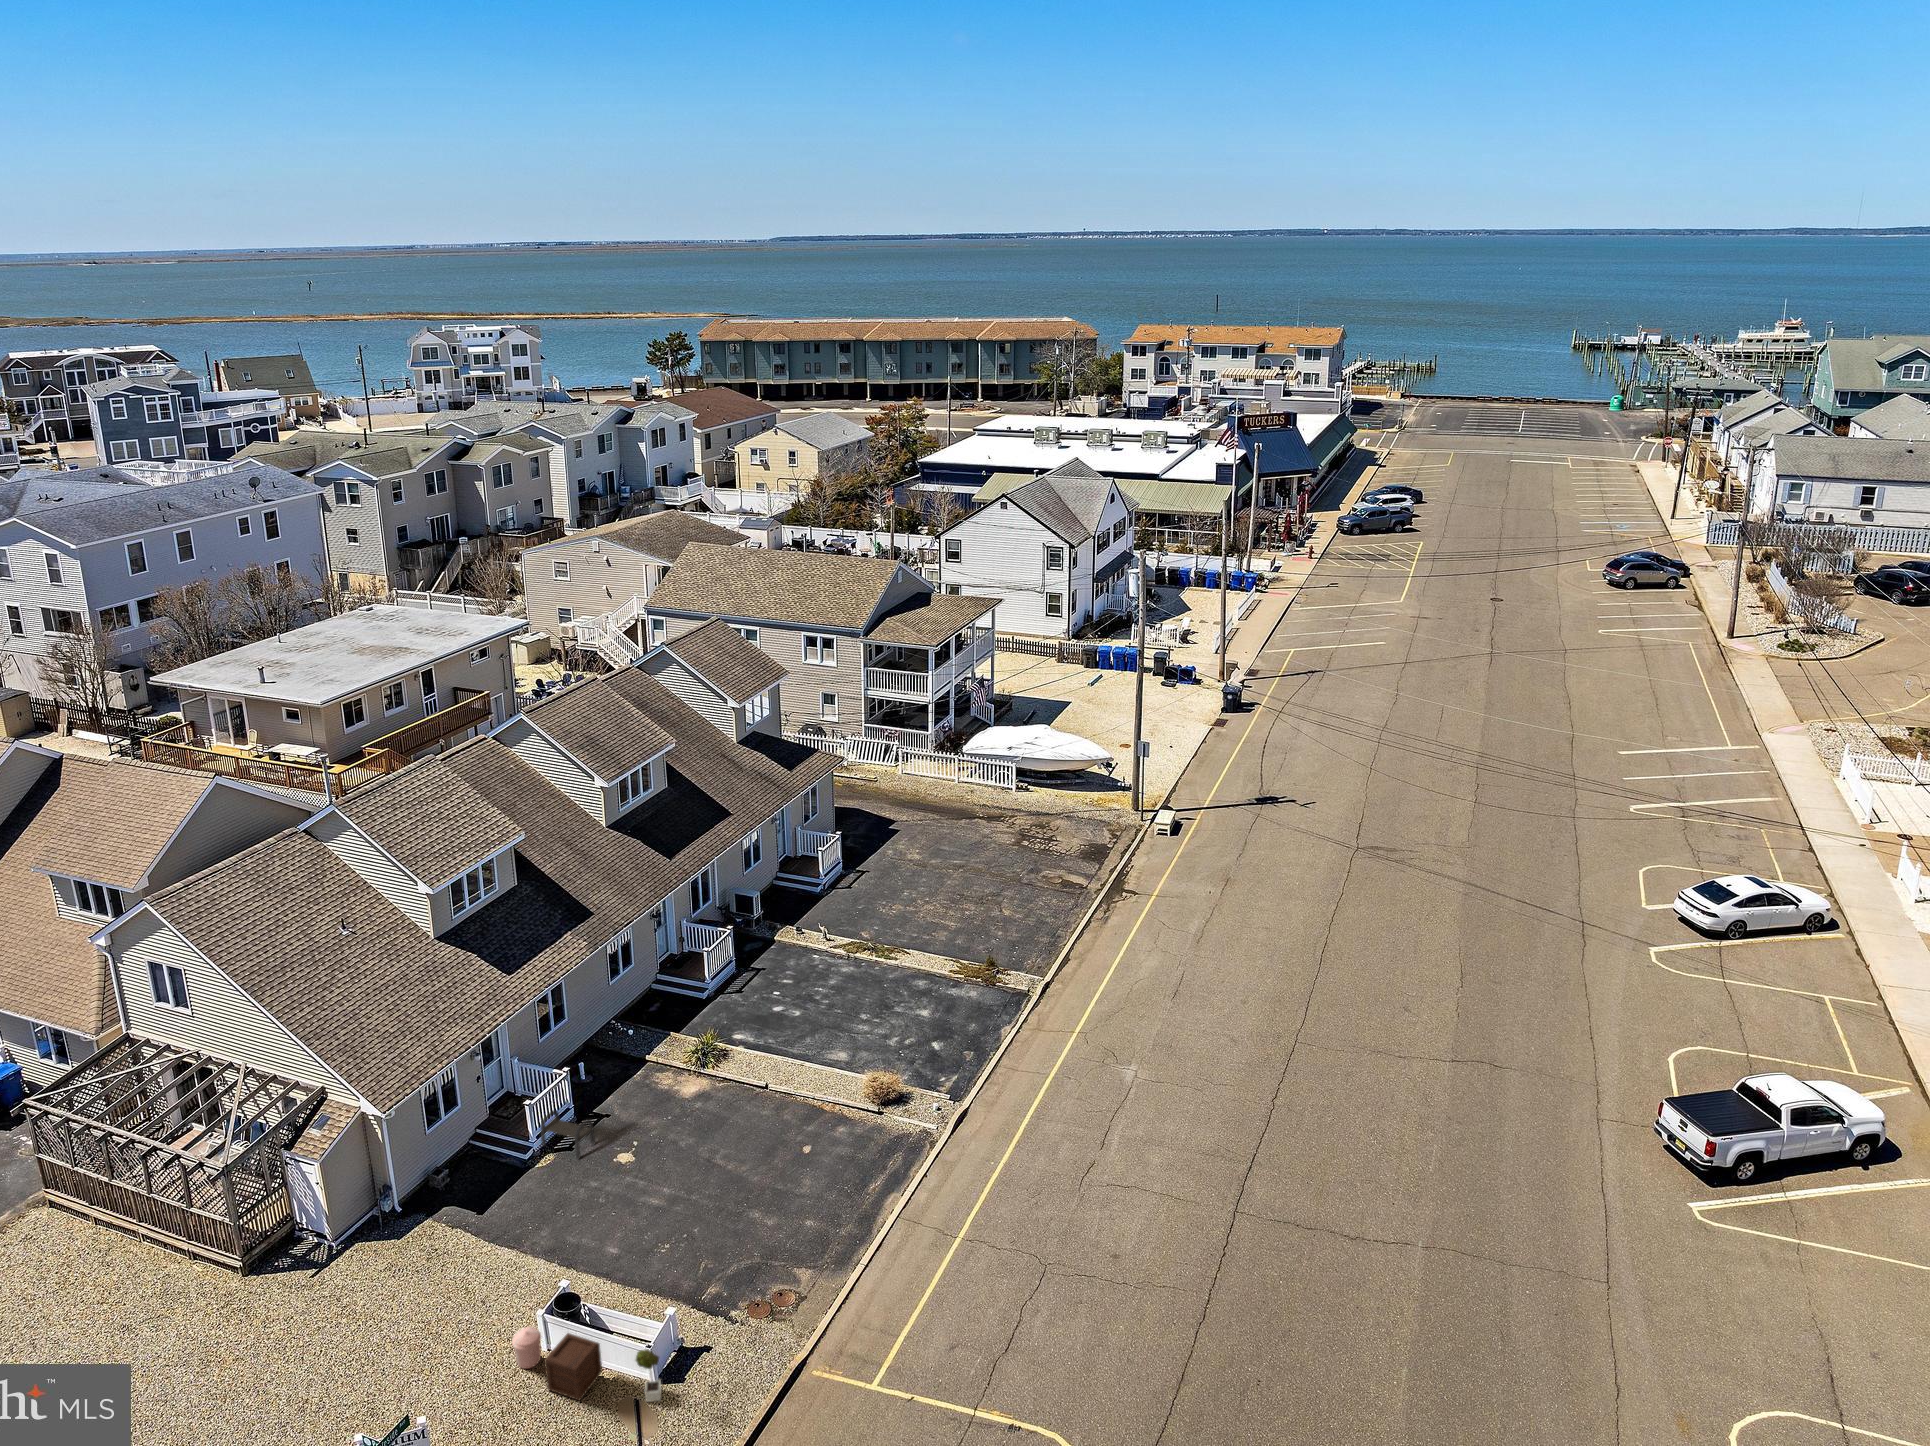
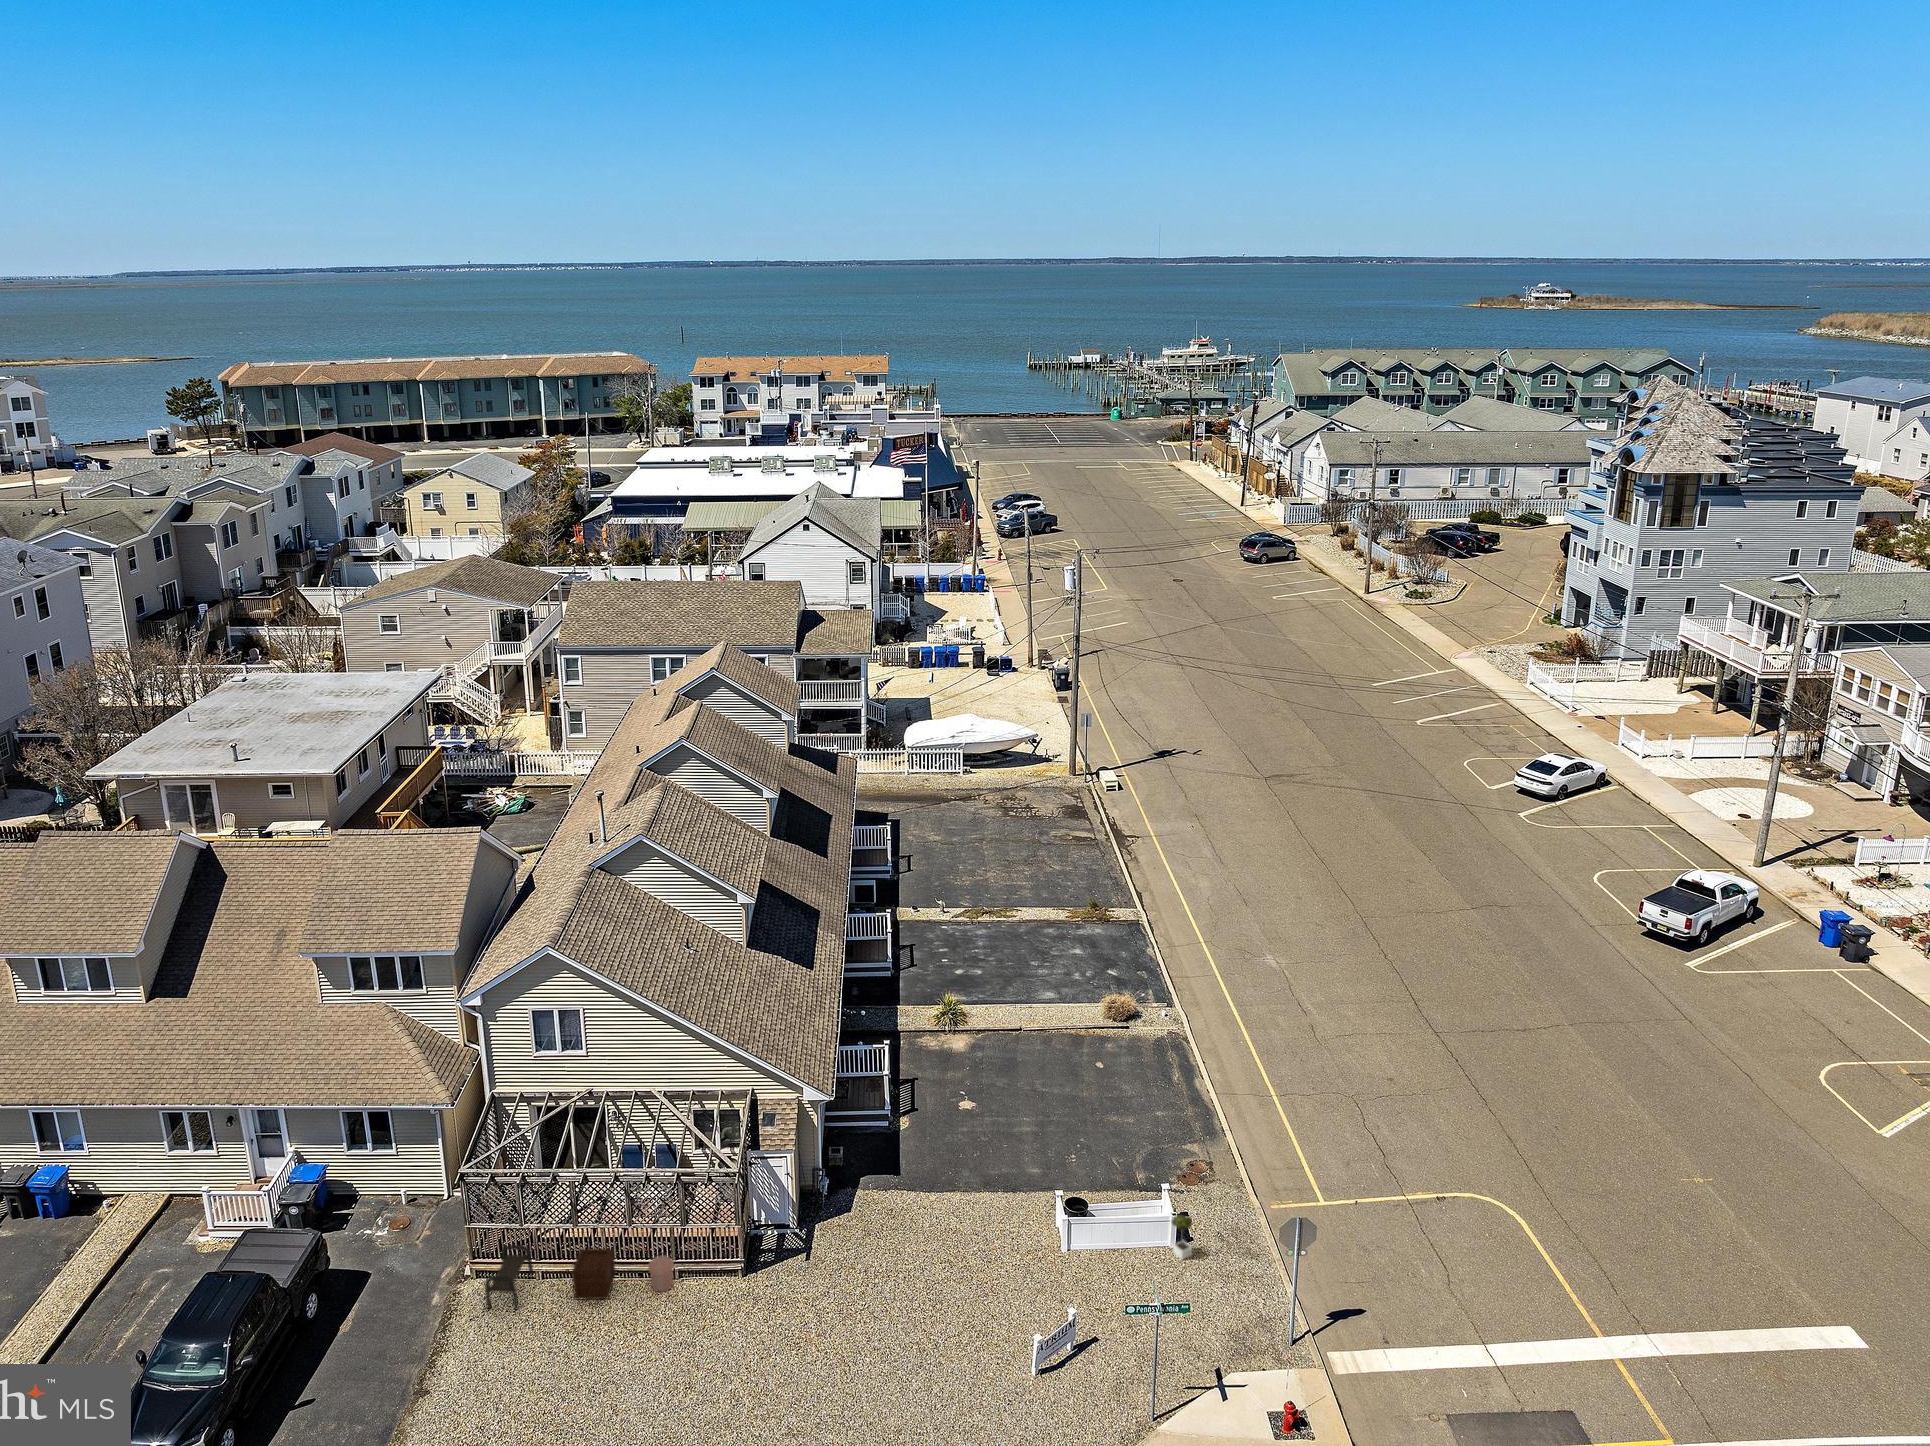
bench: present [541,1110,595,1159] -> present [485,1245,533,1310]
trash can: present [512,1327,541,1369] -> present [648,1256,674,1292]
wooden crate: present [544,1333,602,1400] -> present [572,1248,616,1299]

